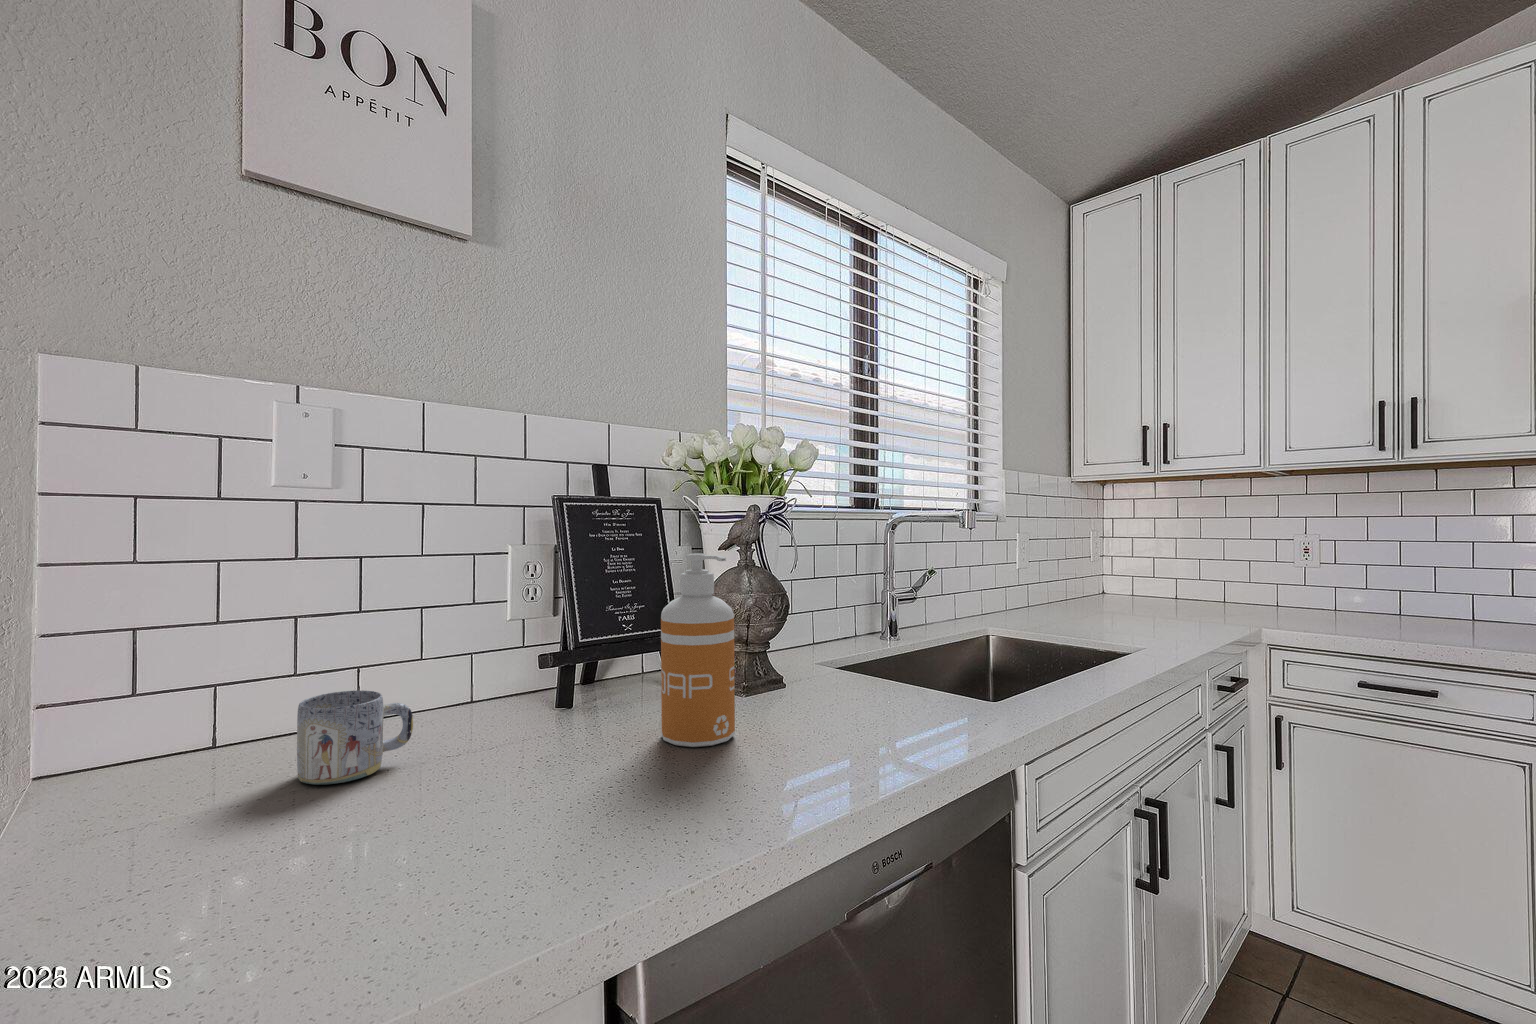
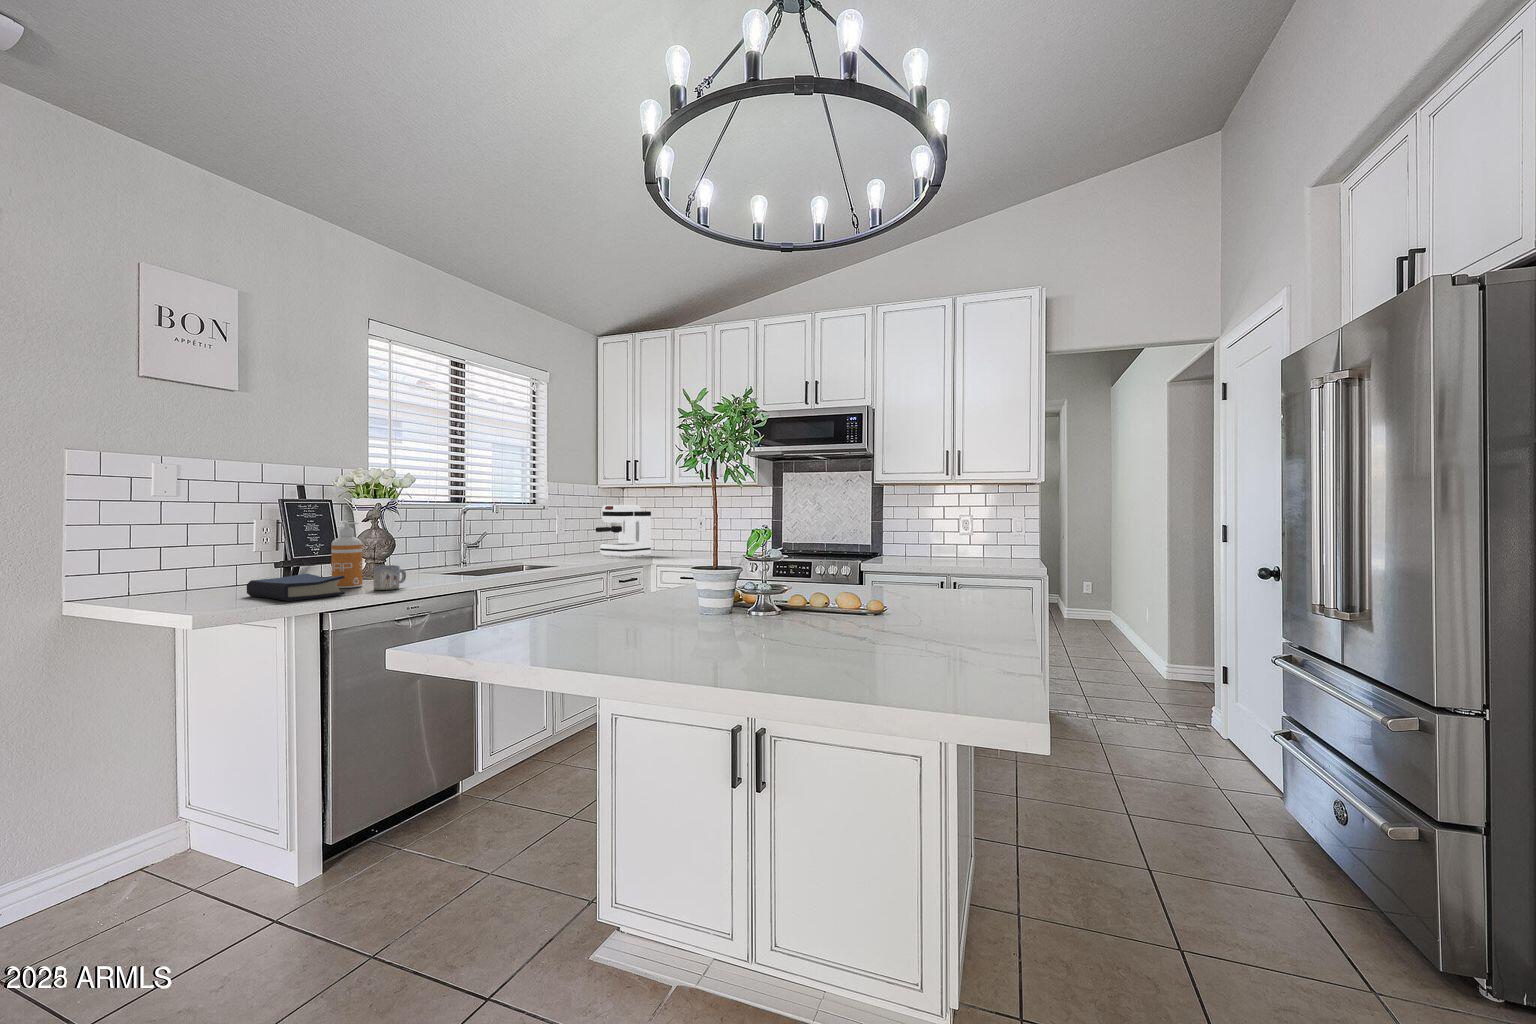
coffee maker: none [1102,512,1215,619] -> present [596,505,651,557]
mug: present [297,691,413,785] -> present [373,565,406,590]
hardback book: none [442,705,704,869] -> present [247,574,345,601]

